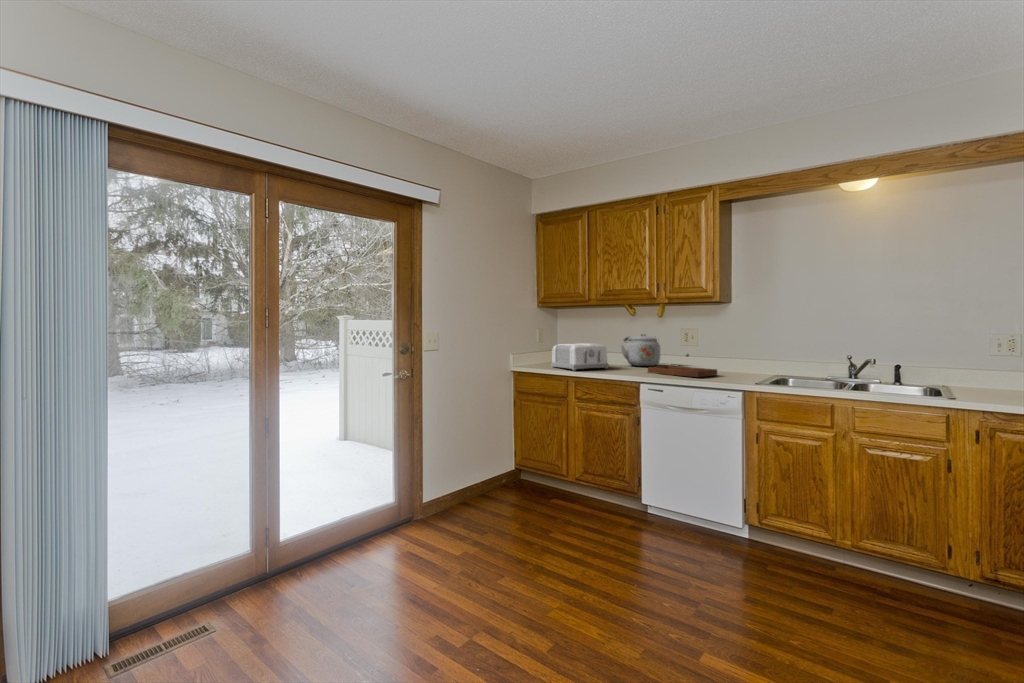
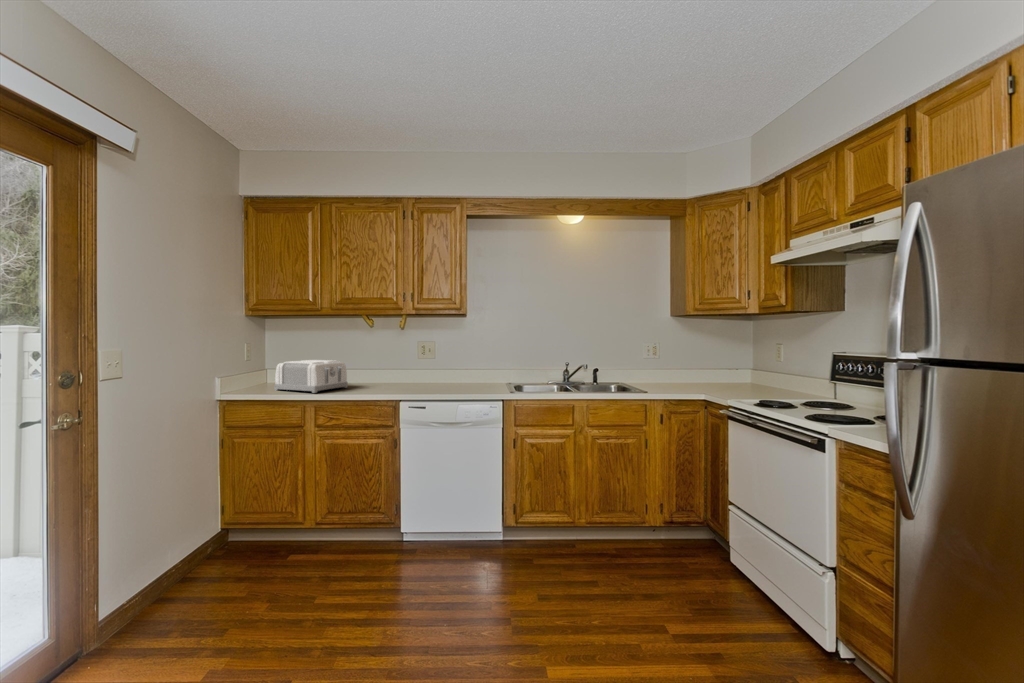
kettle: present [621,334,660,366] -> none [352,348,393,382]
tray: present [648,354,717,377] -> none [397,368,464,392]

